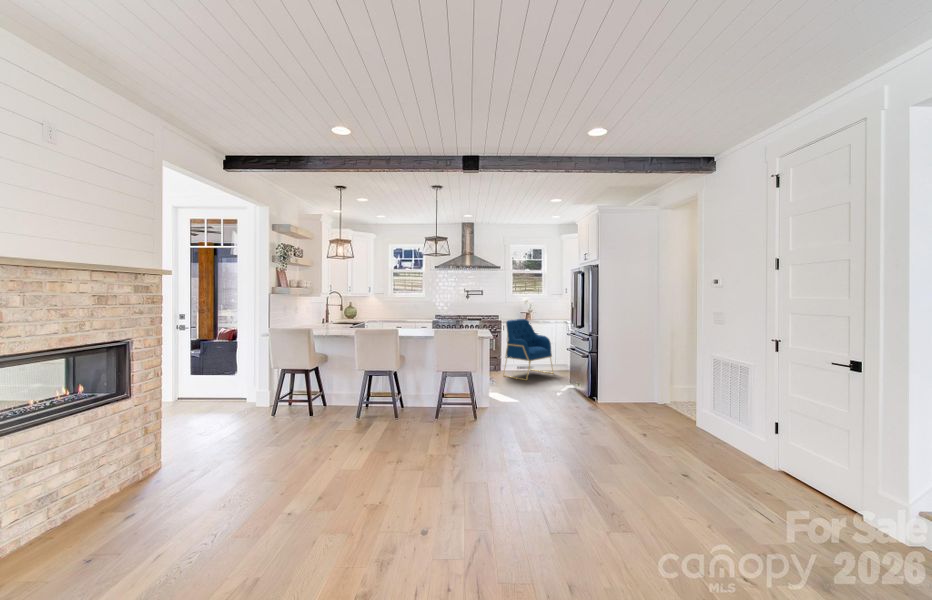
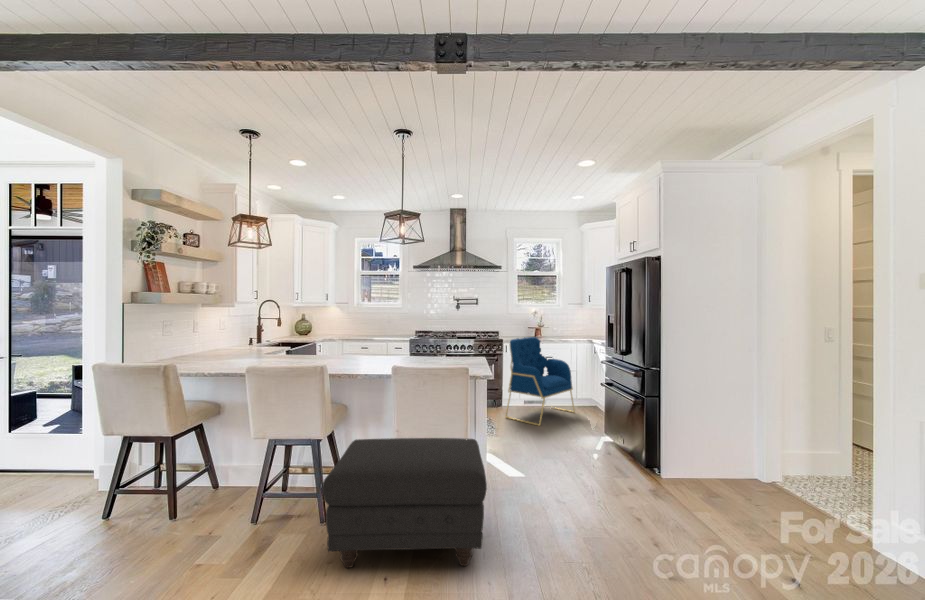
ottoman: none [407,371,489,430] -> present [322,438,487,568]

